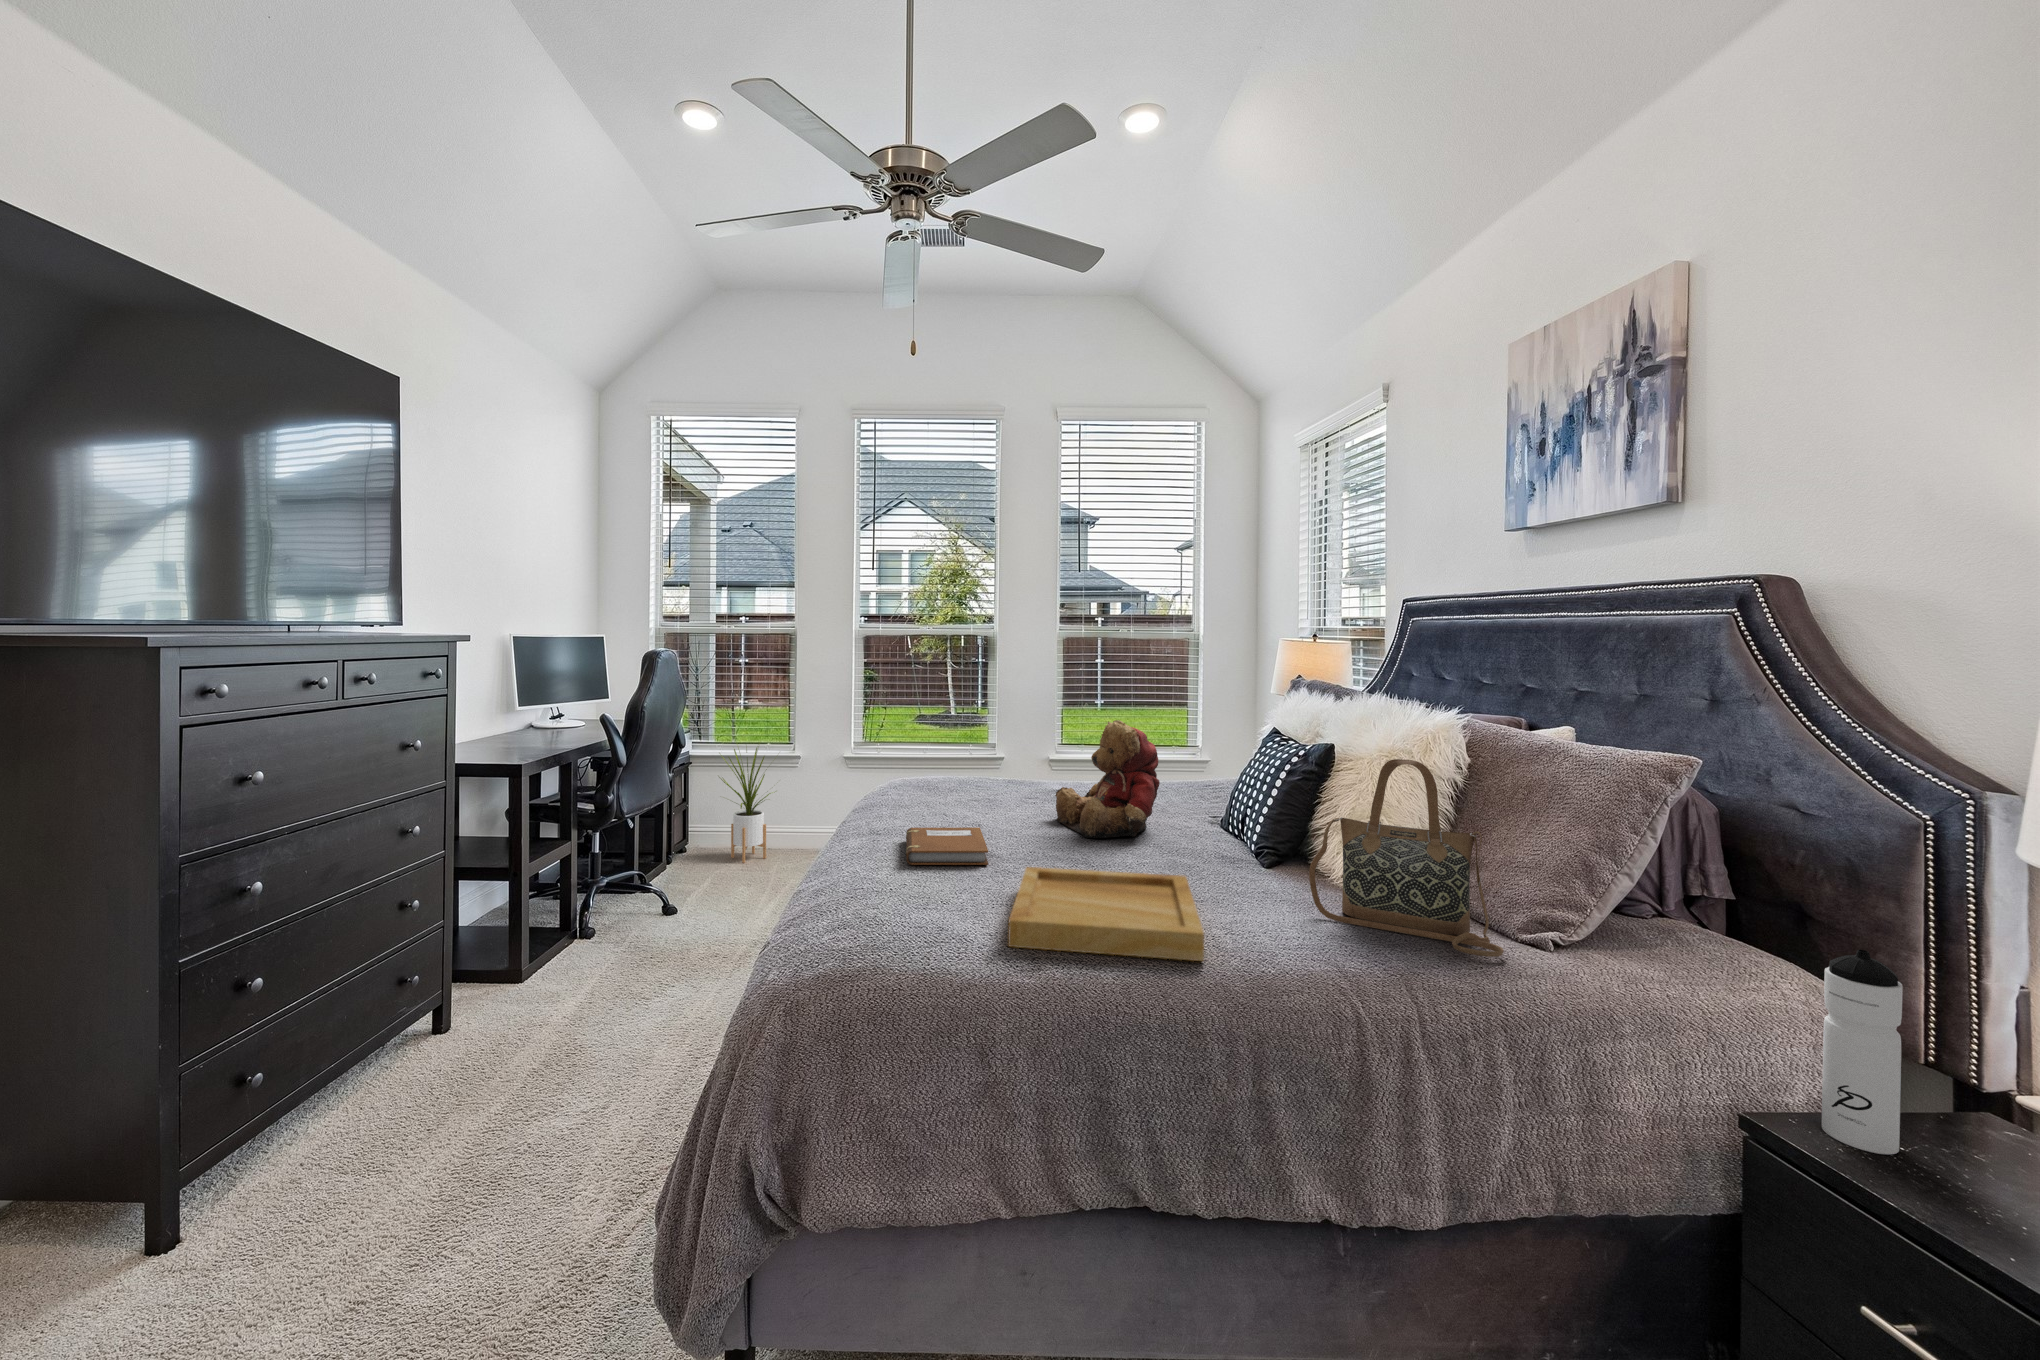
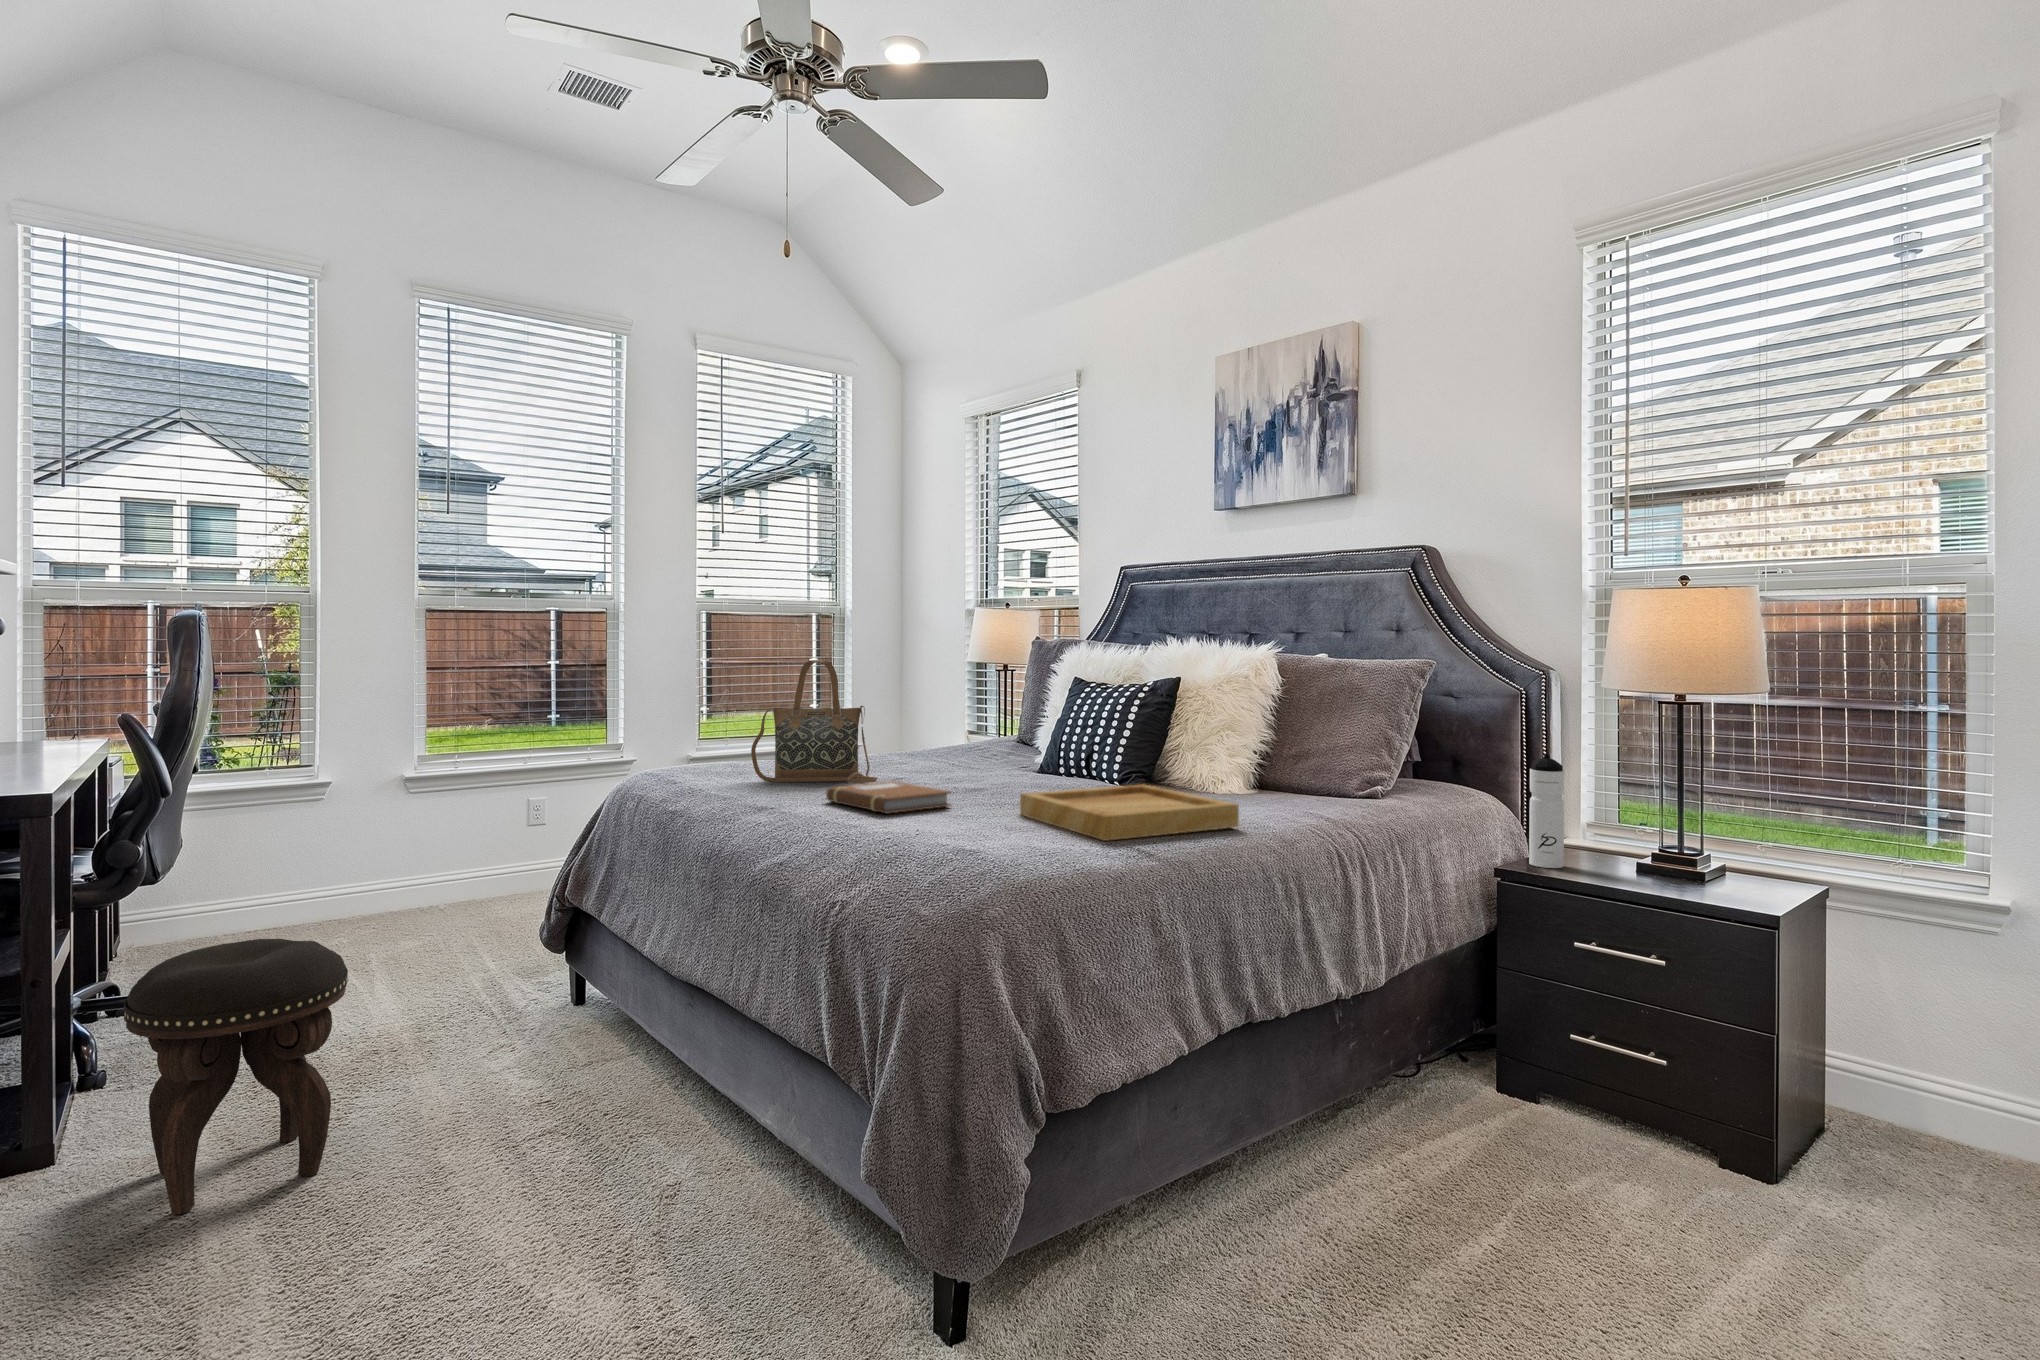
teddy bear: present [1055,720,1160,838] -> none [912,669,1029,784]
house plant: present [719,748,771,863] -> none [192,759,313,951]
handbag: present [1309,759,1504,957] -> present [751,660,877,783]
footstool: none [500,875,626,1043] -> present [124,939,348,1215]

